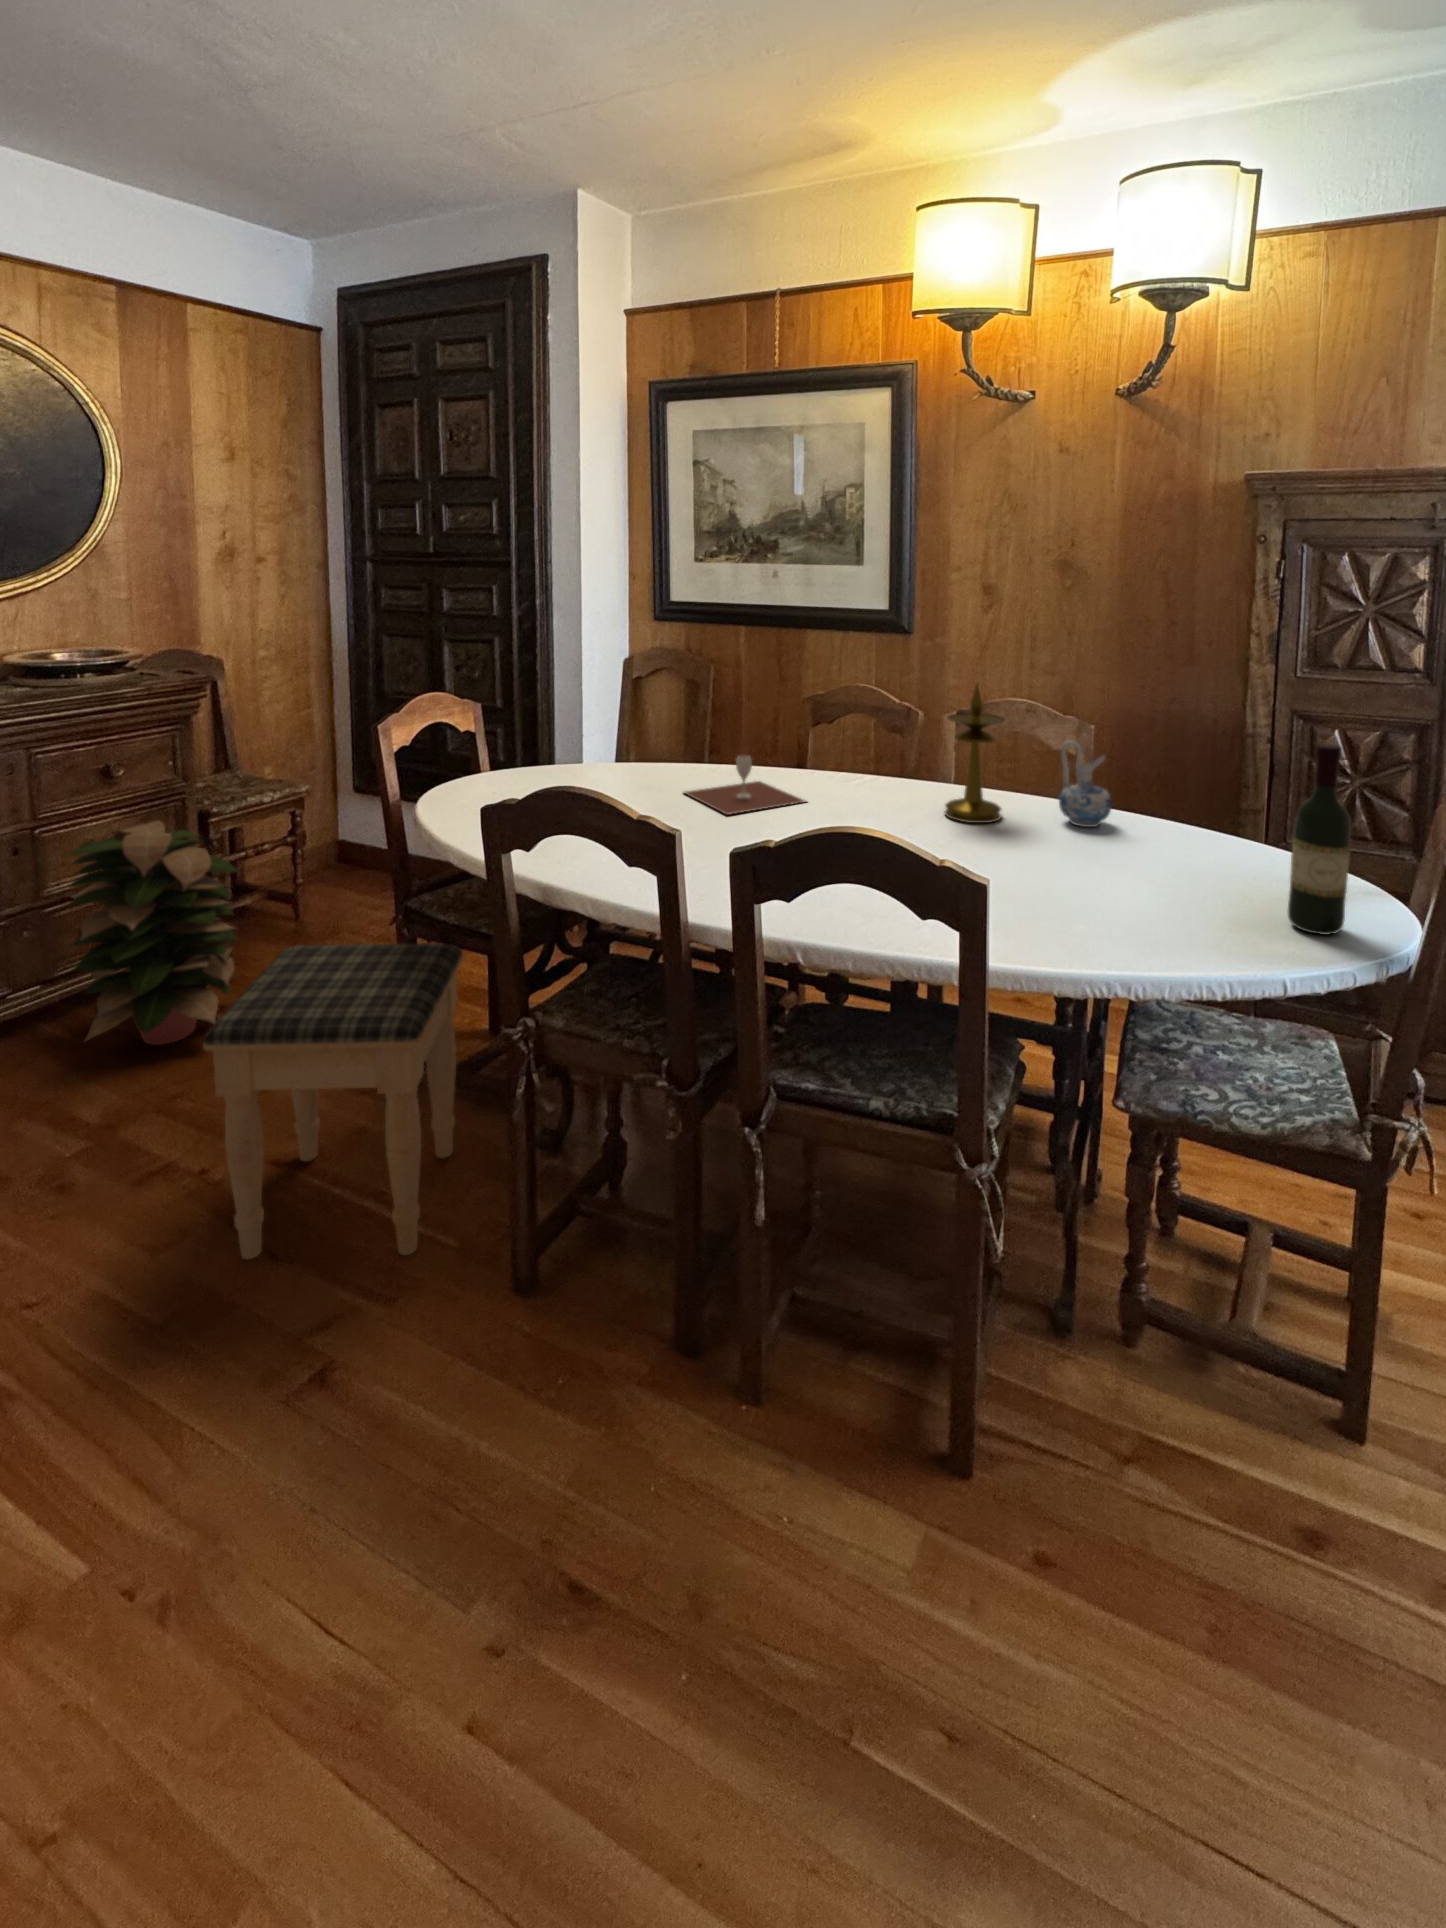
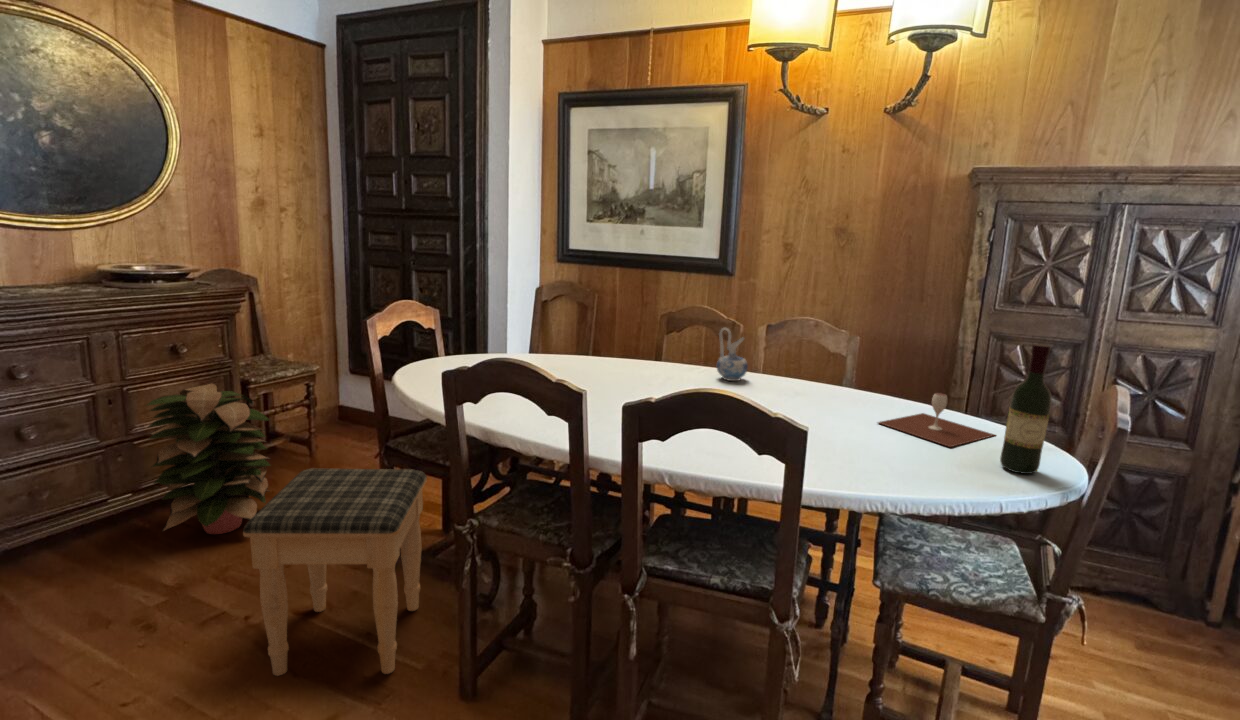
candlestick: present [945,684,1005,823] -> none [759,302,805,398]
ceramic pitcher: present [1059,740,1112,827] -> present [717,328,748,381]
wine glass: present [684,755,805,815] -> present [878,393,995,447]

